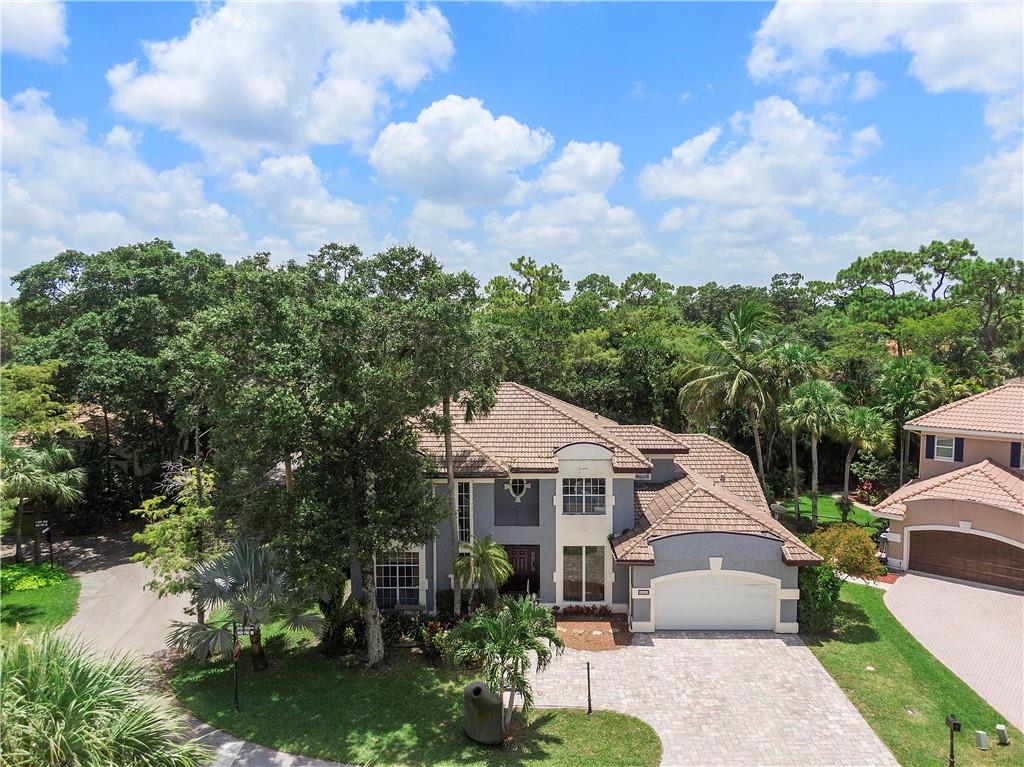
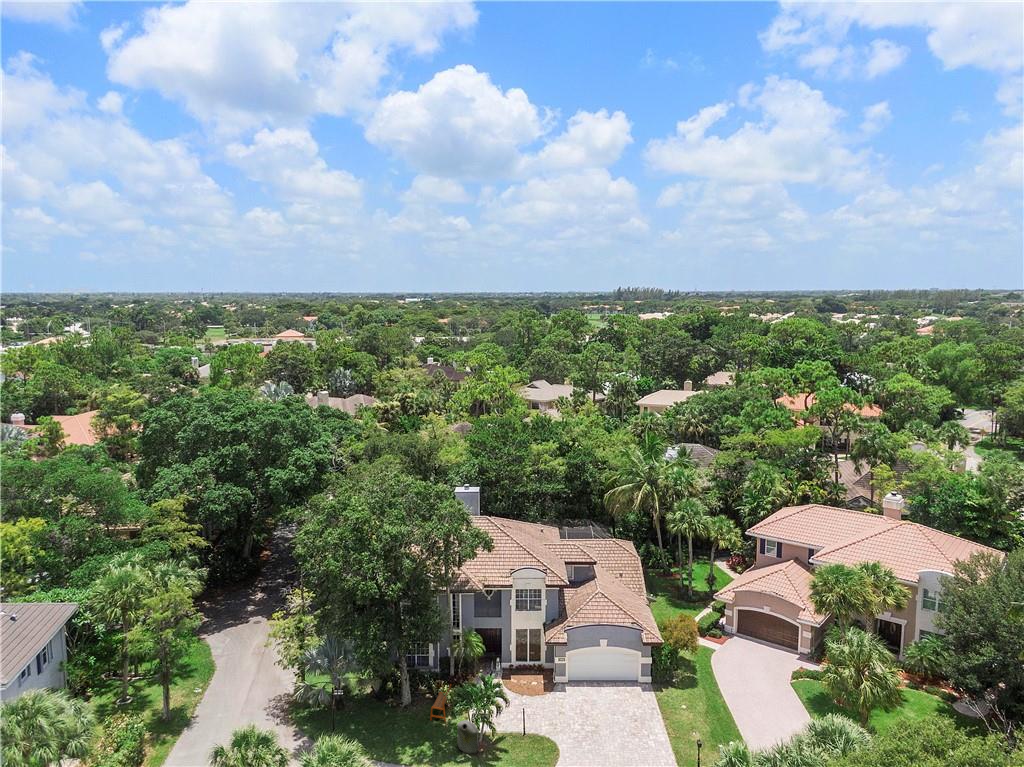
bench: none [416,627,456,689] -> present [430,685,451,721]

